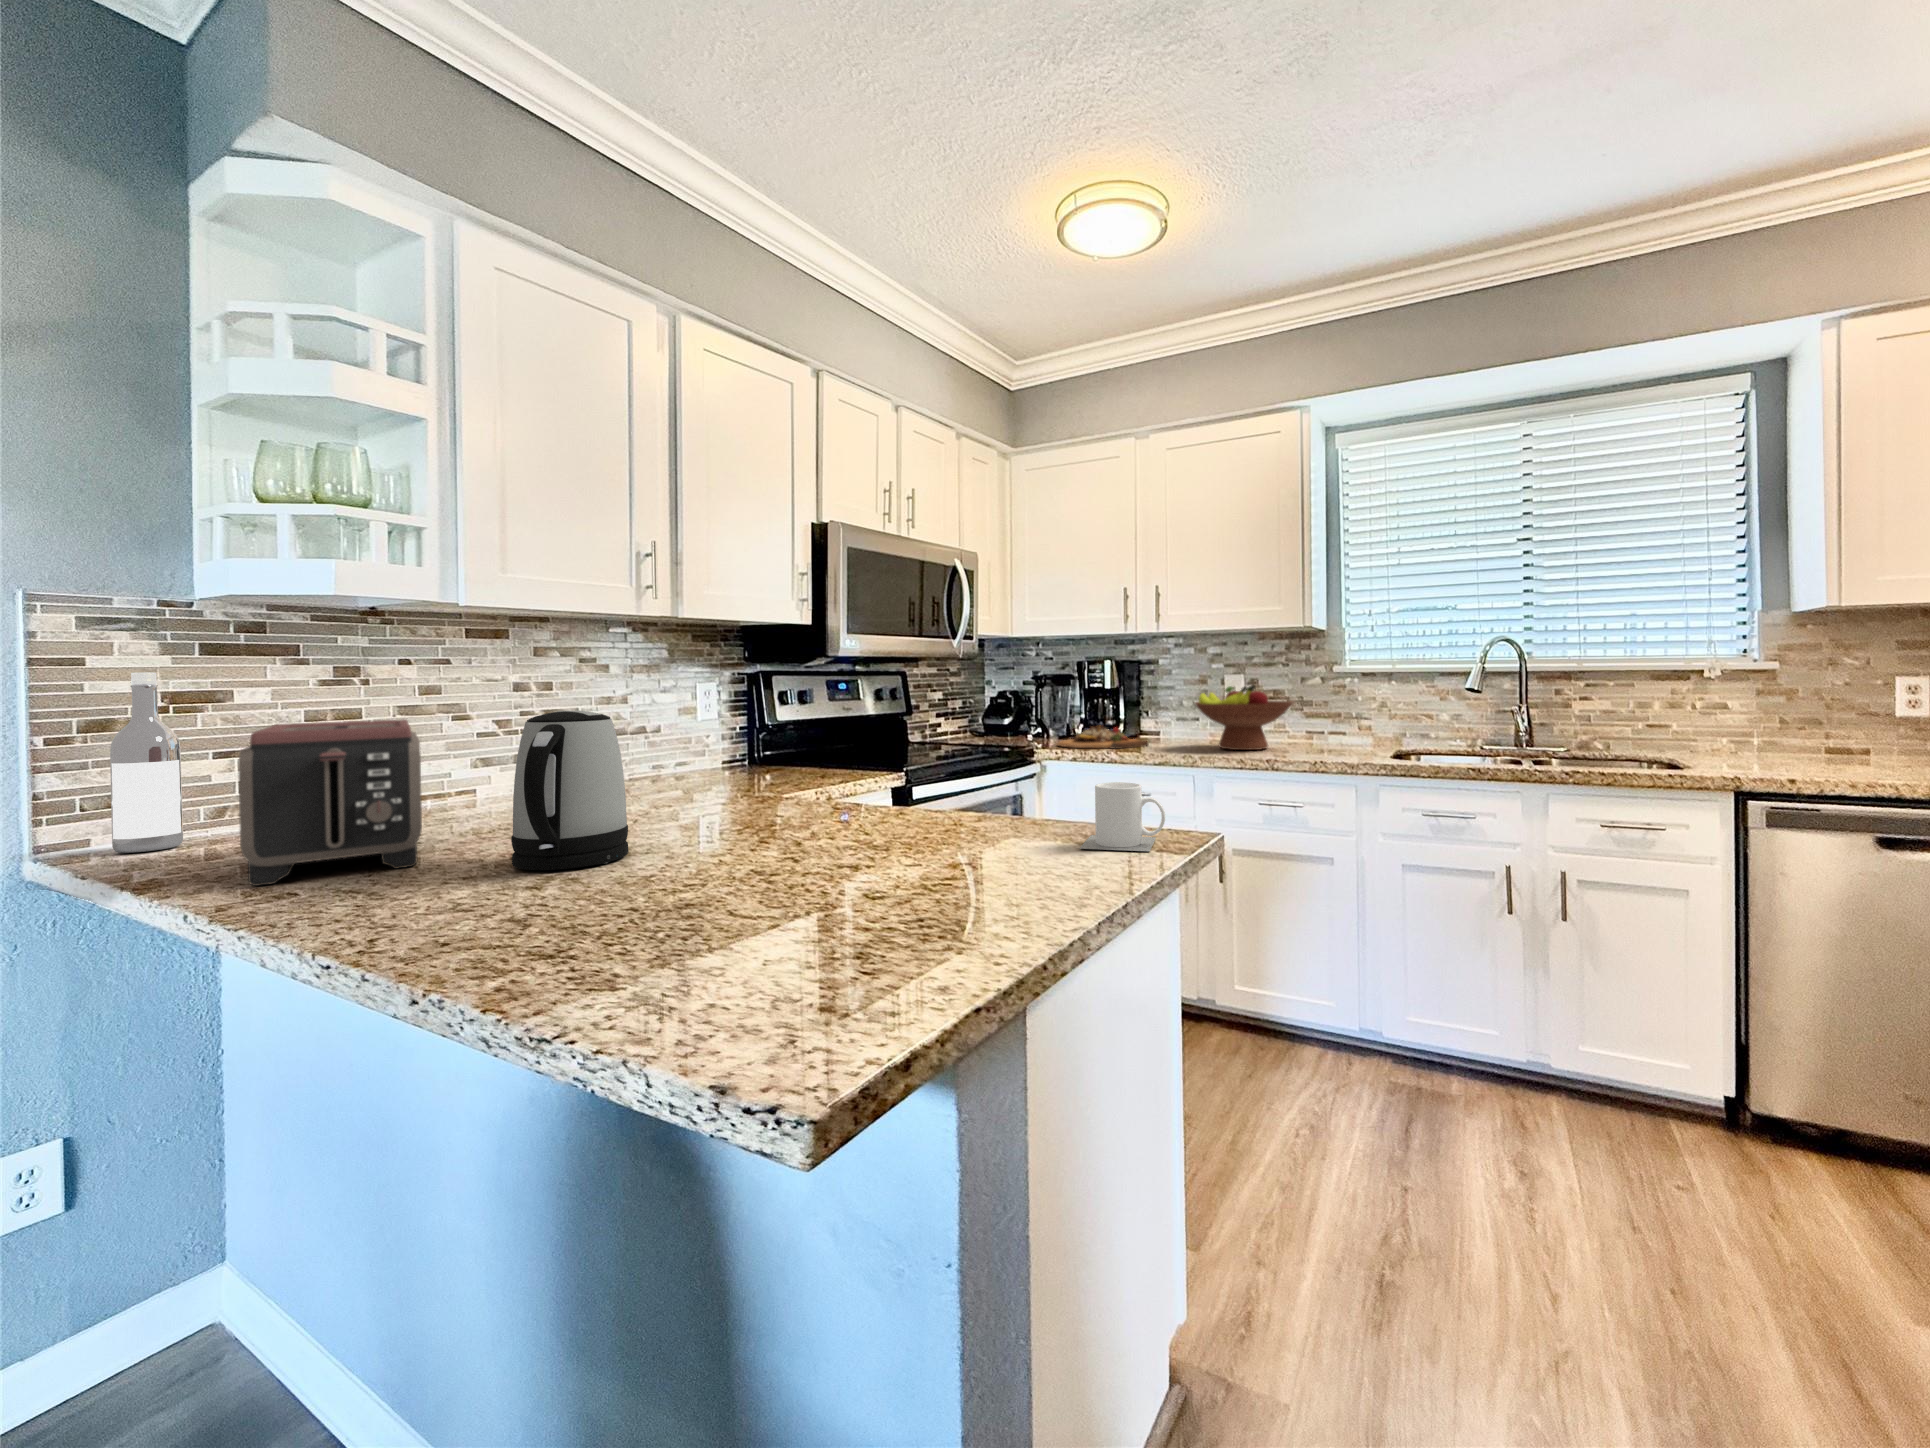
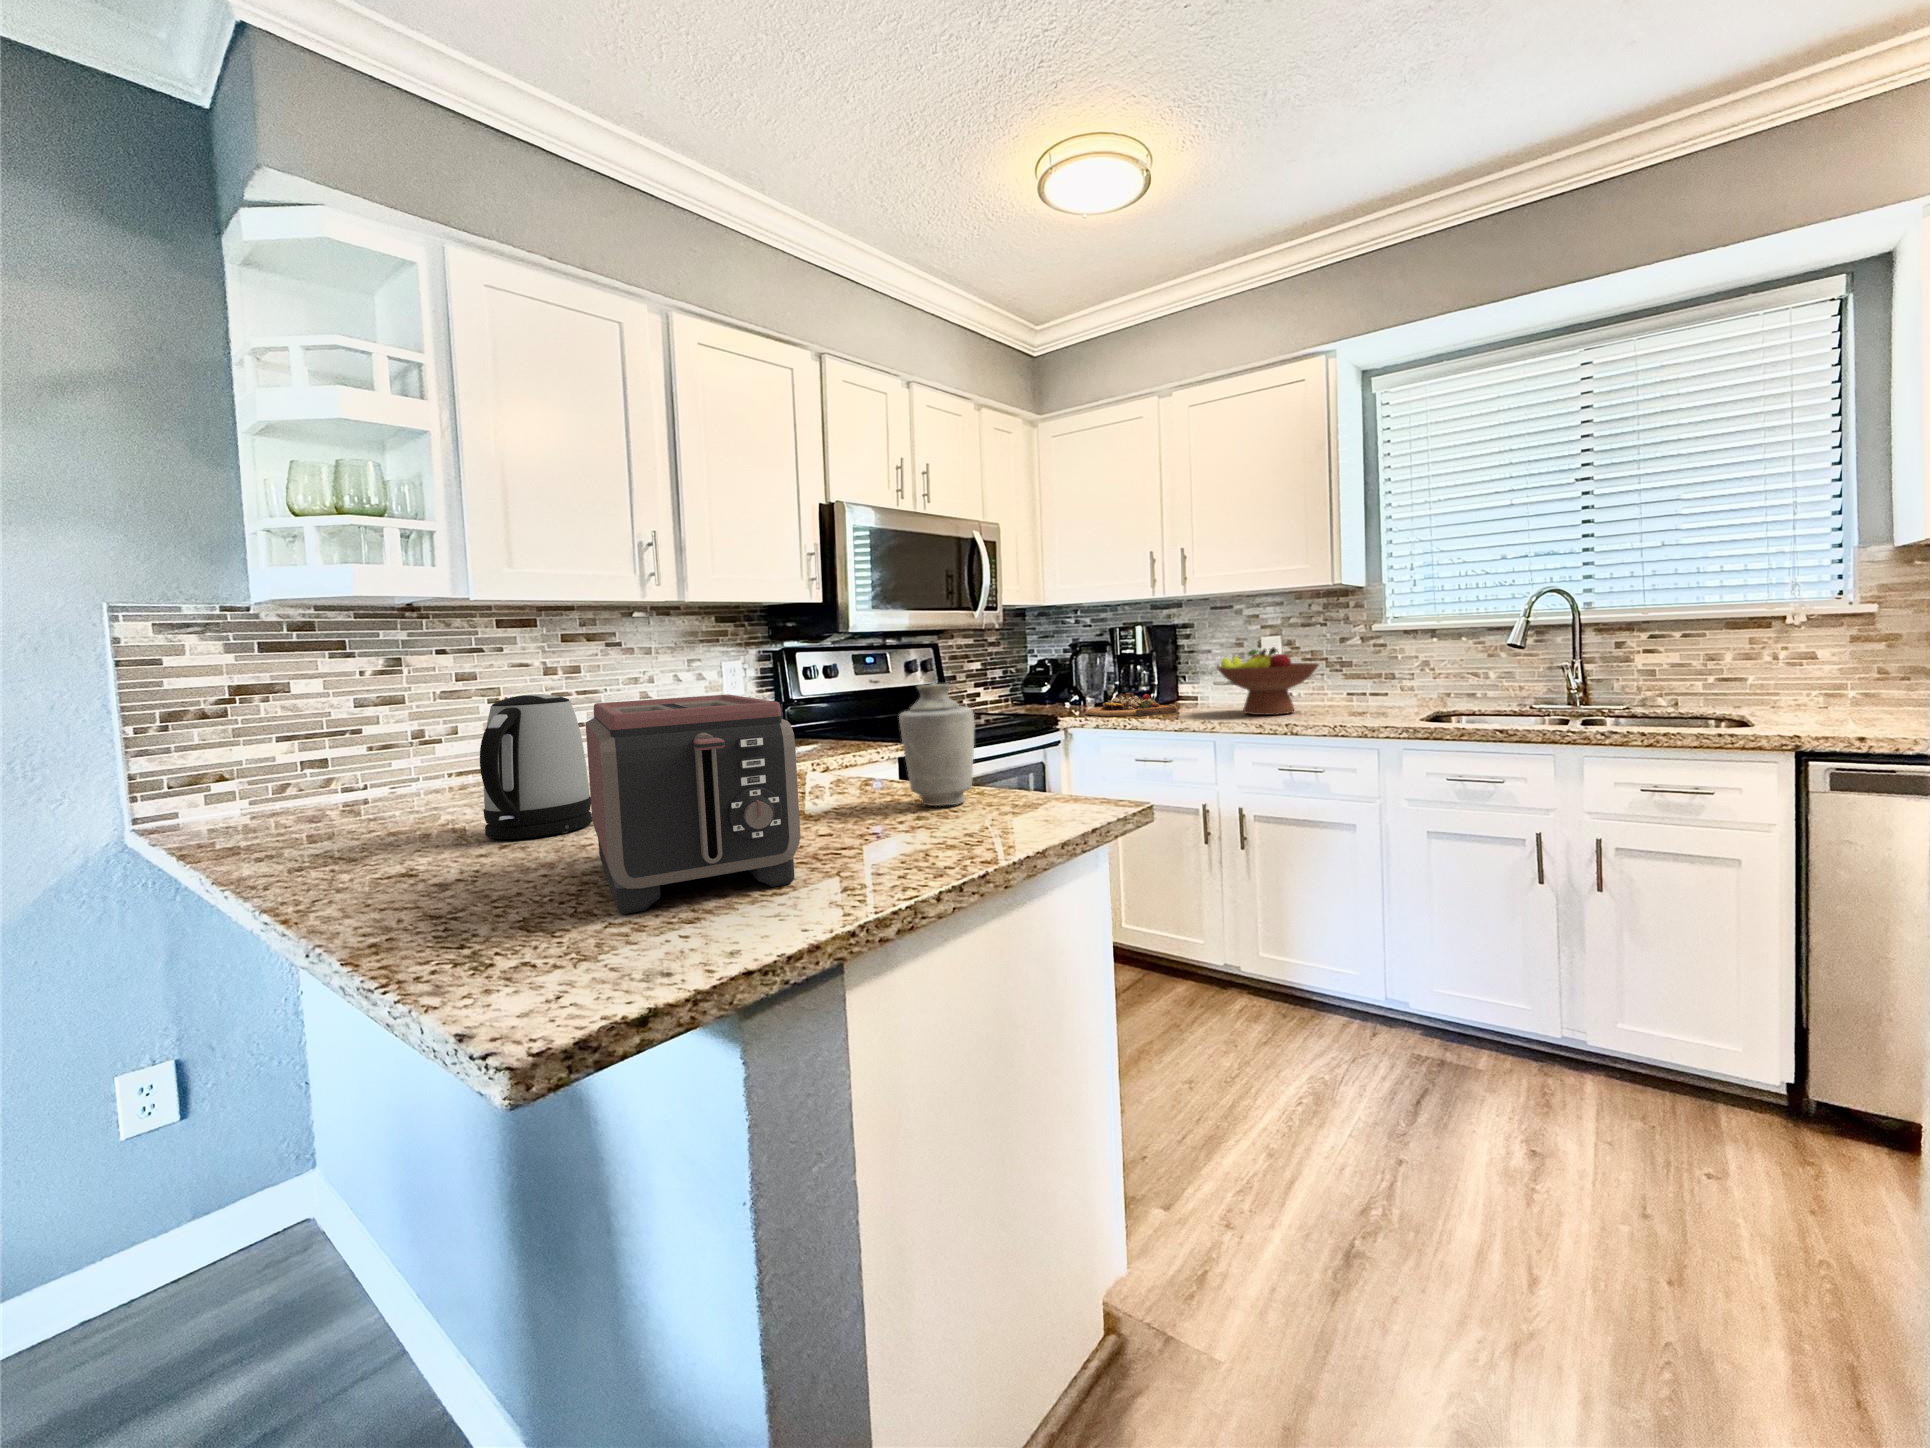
wine bottle: present [110,672,183,853] -> none [189,669,253,825]
vase: none [968,710,1044,837] -> present [899,683,974,806]
toaster: present [238,719,422,886] -> present [586,694,800,914]
mug: present [1080,782,1165,851] -> none [991,752,1078,820]

